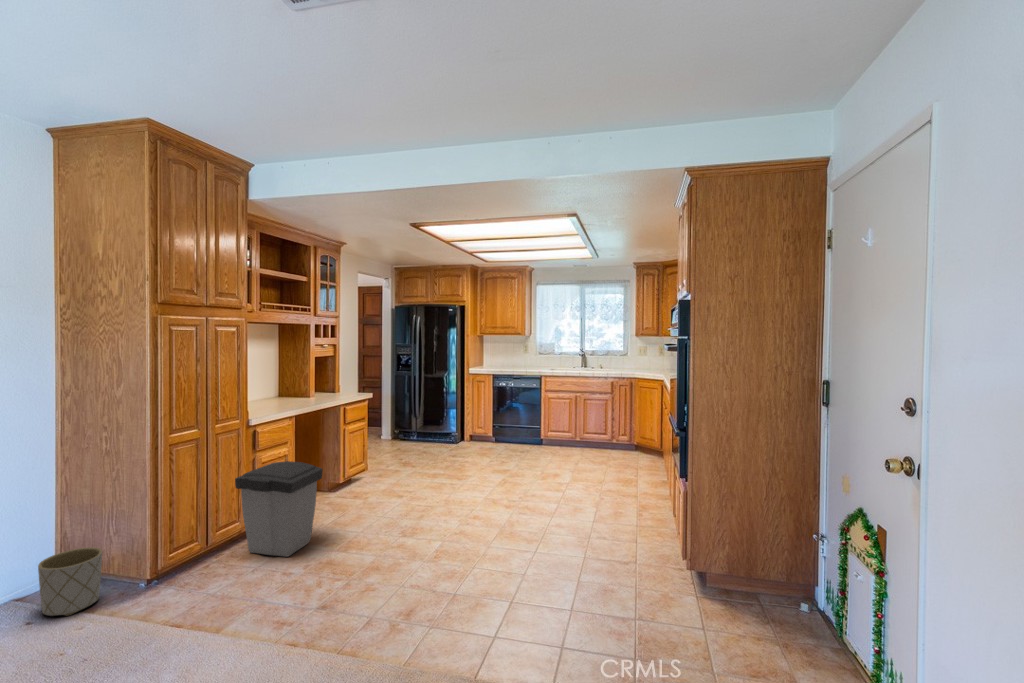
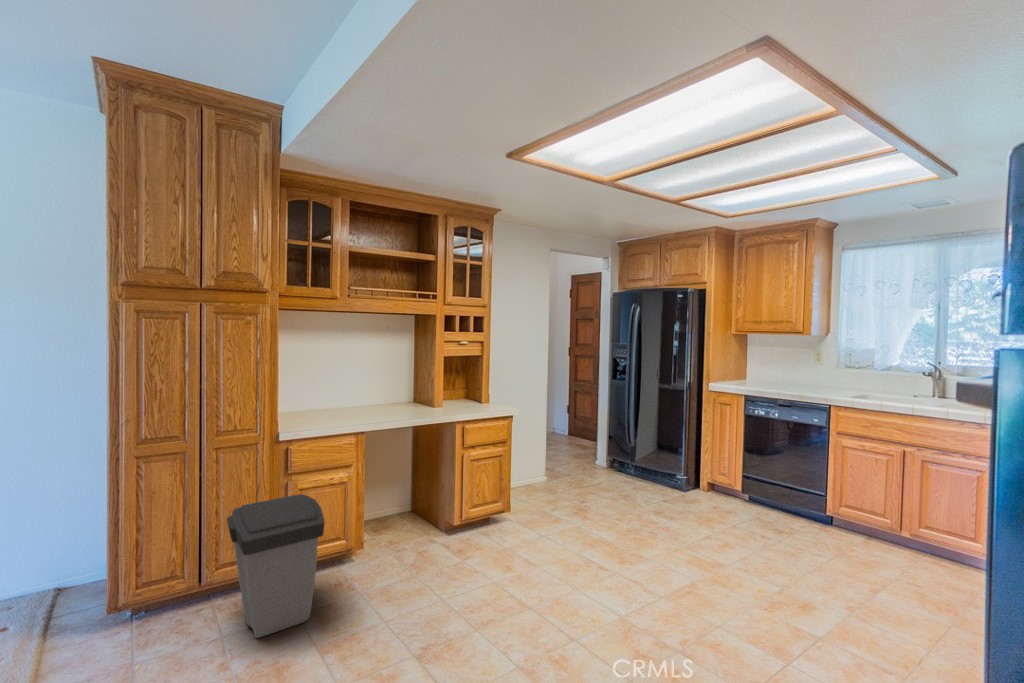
planter: present [38,547,102,616] -> none [26,550,97,628]

